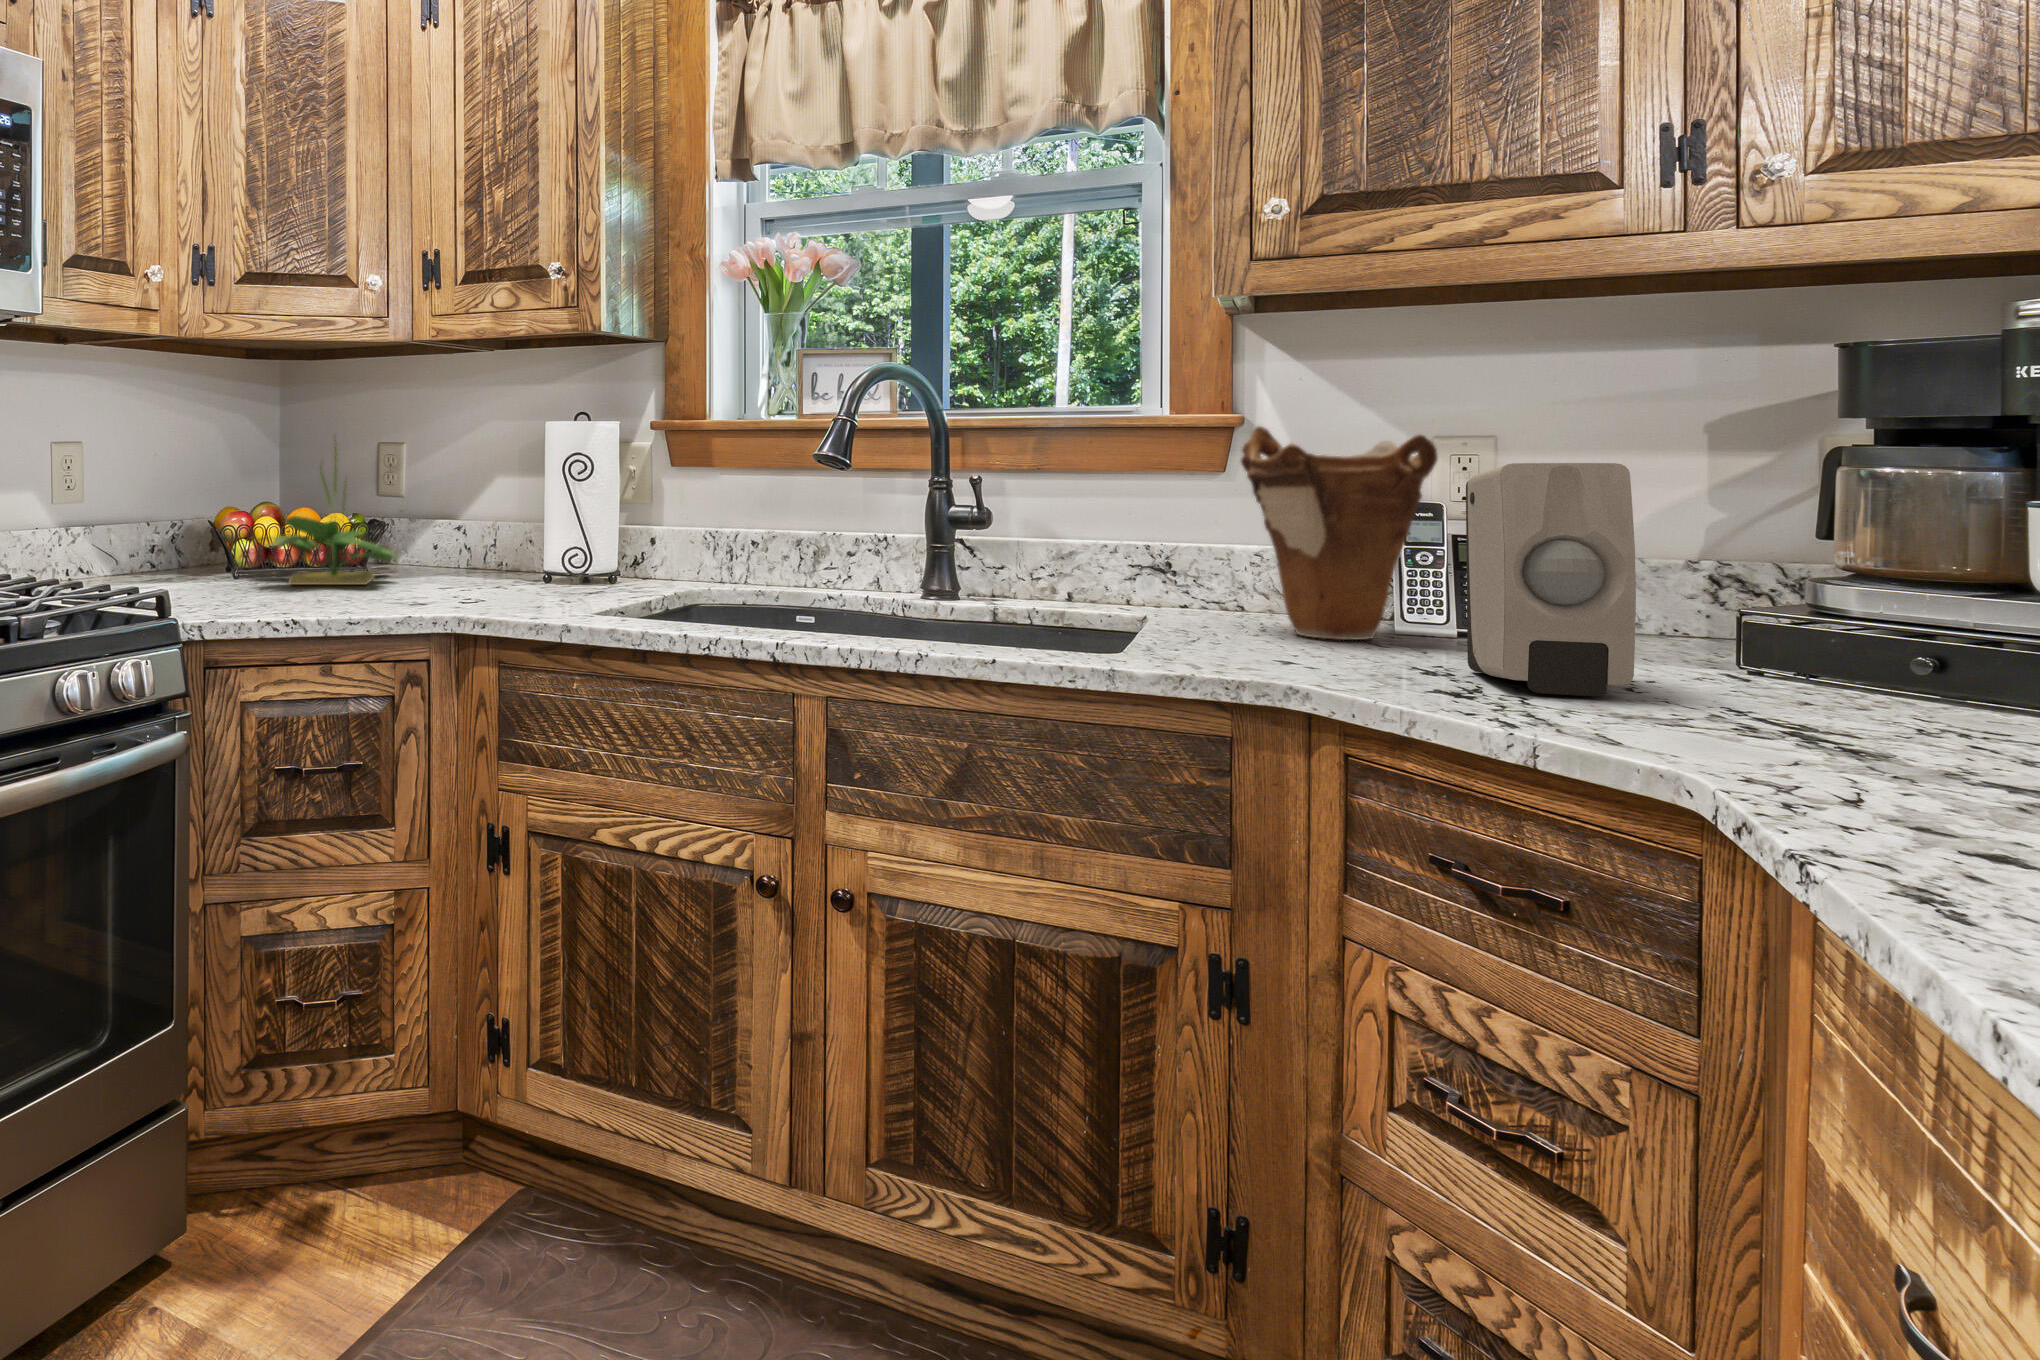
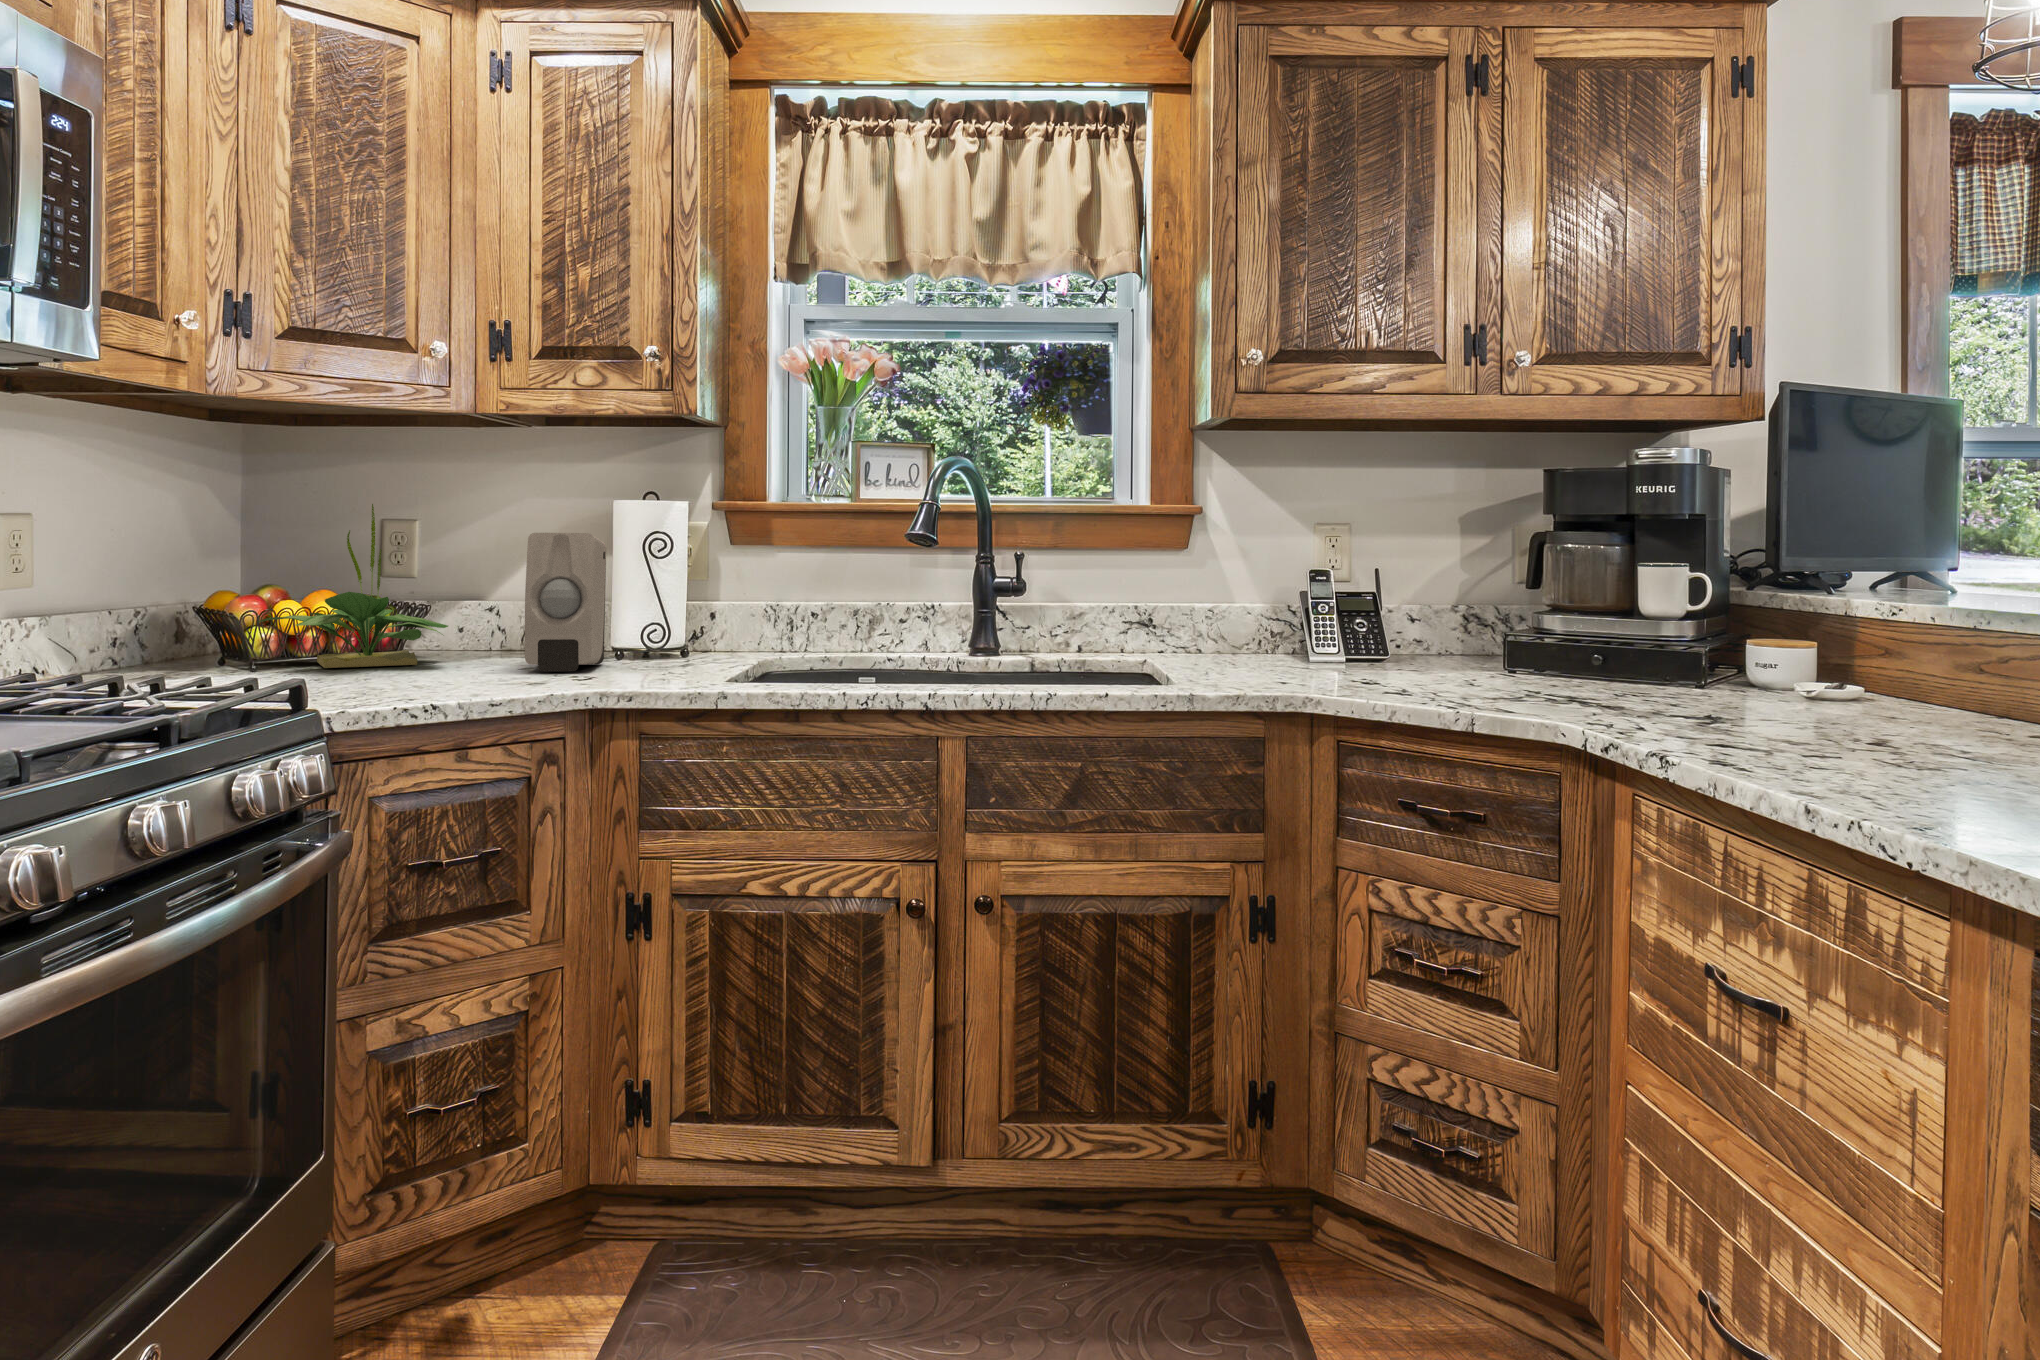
vase: present [1241,427,1438,640] -> none [1213,516,1345,670]
soap dispenser: present [1466,463,1636,696] -> present [525,533,606,671]

